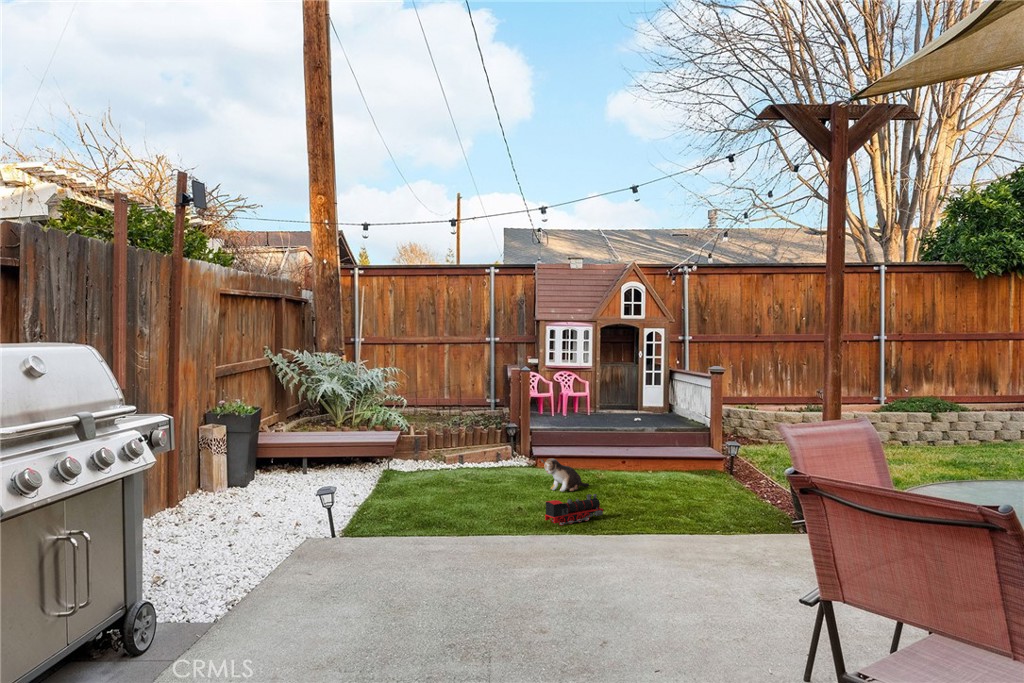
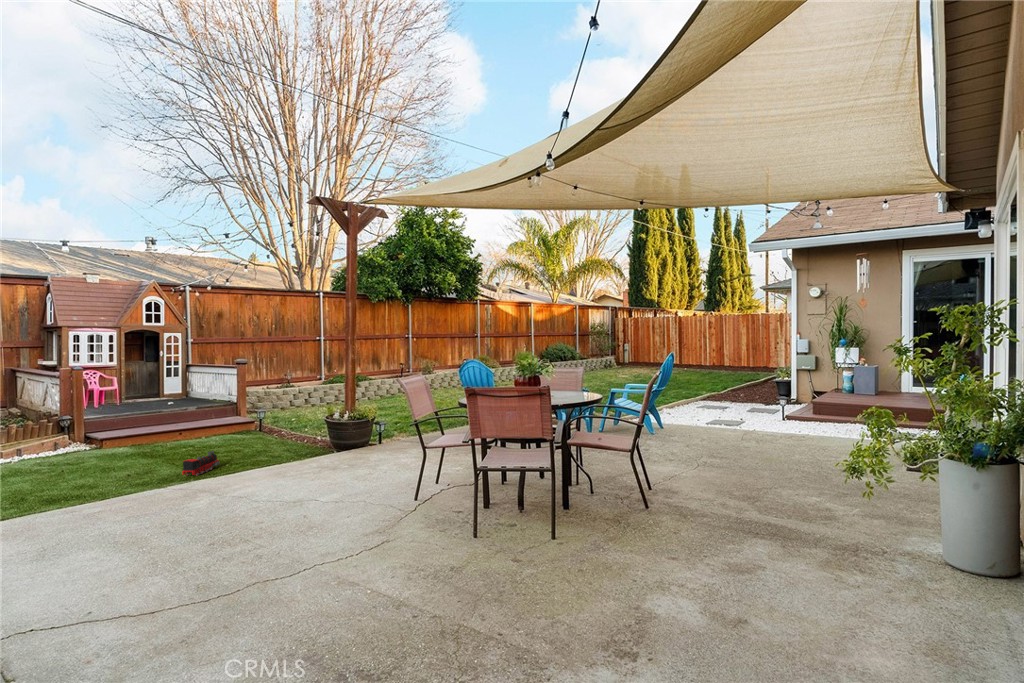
plush toy: present [541,458,589,492] -> none [140,434,175,459]

